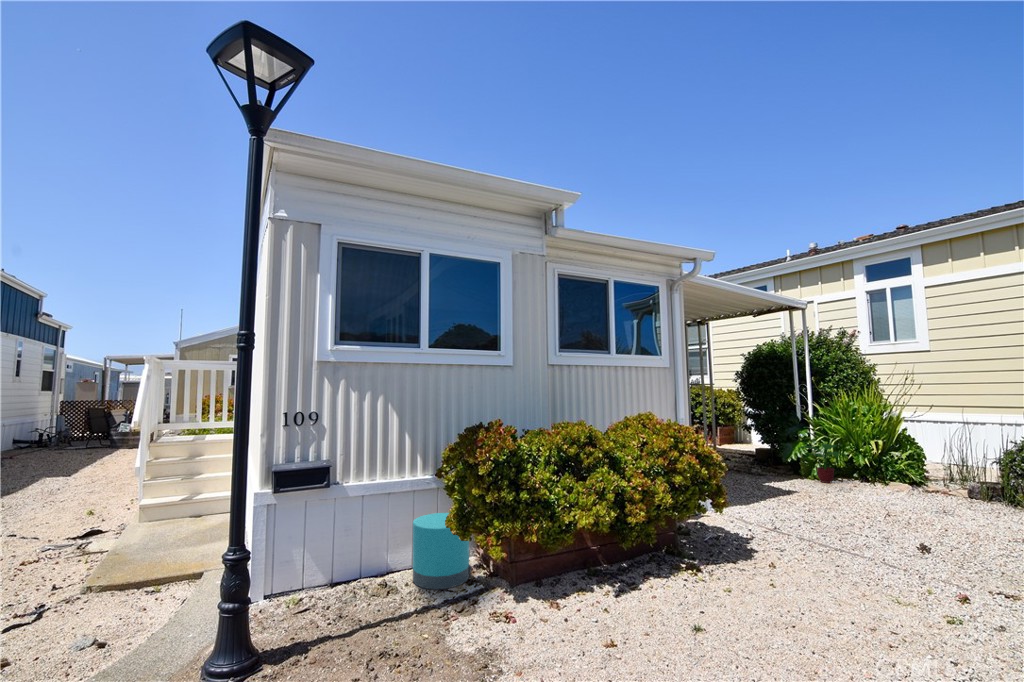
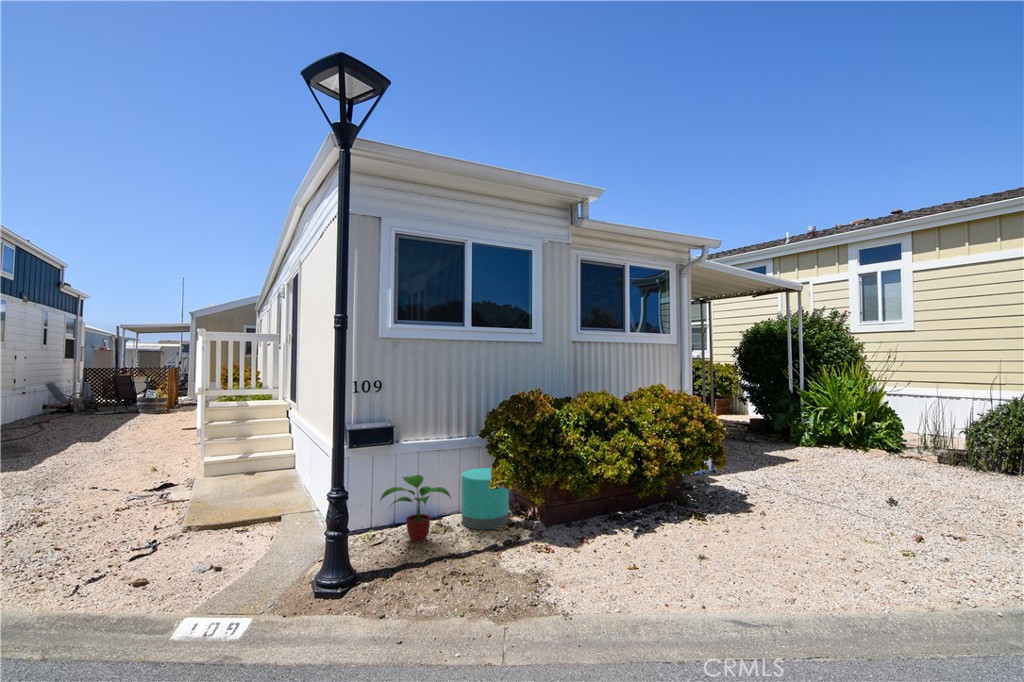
lounge chair: none [17,415,64,448] -> present [46,382,88,409]
potted plant: present [800,444,841,483] -> present [380,475,451,542]

